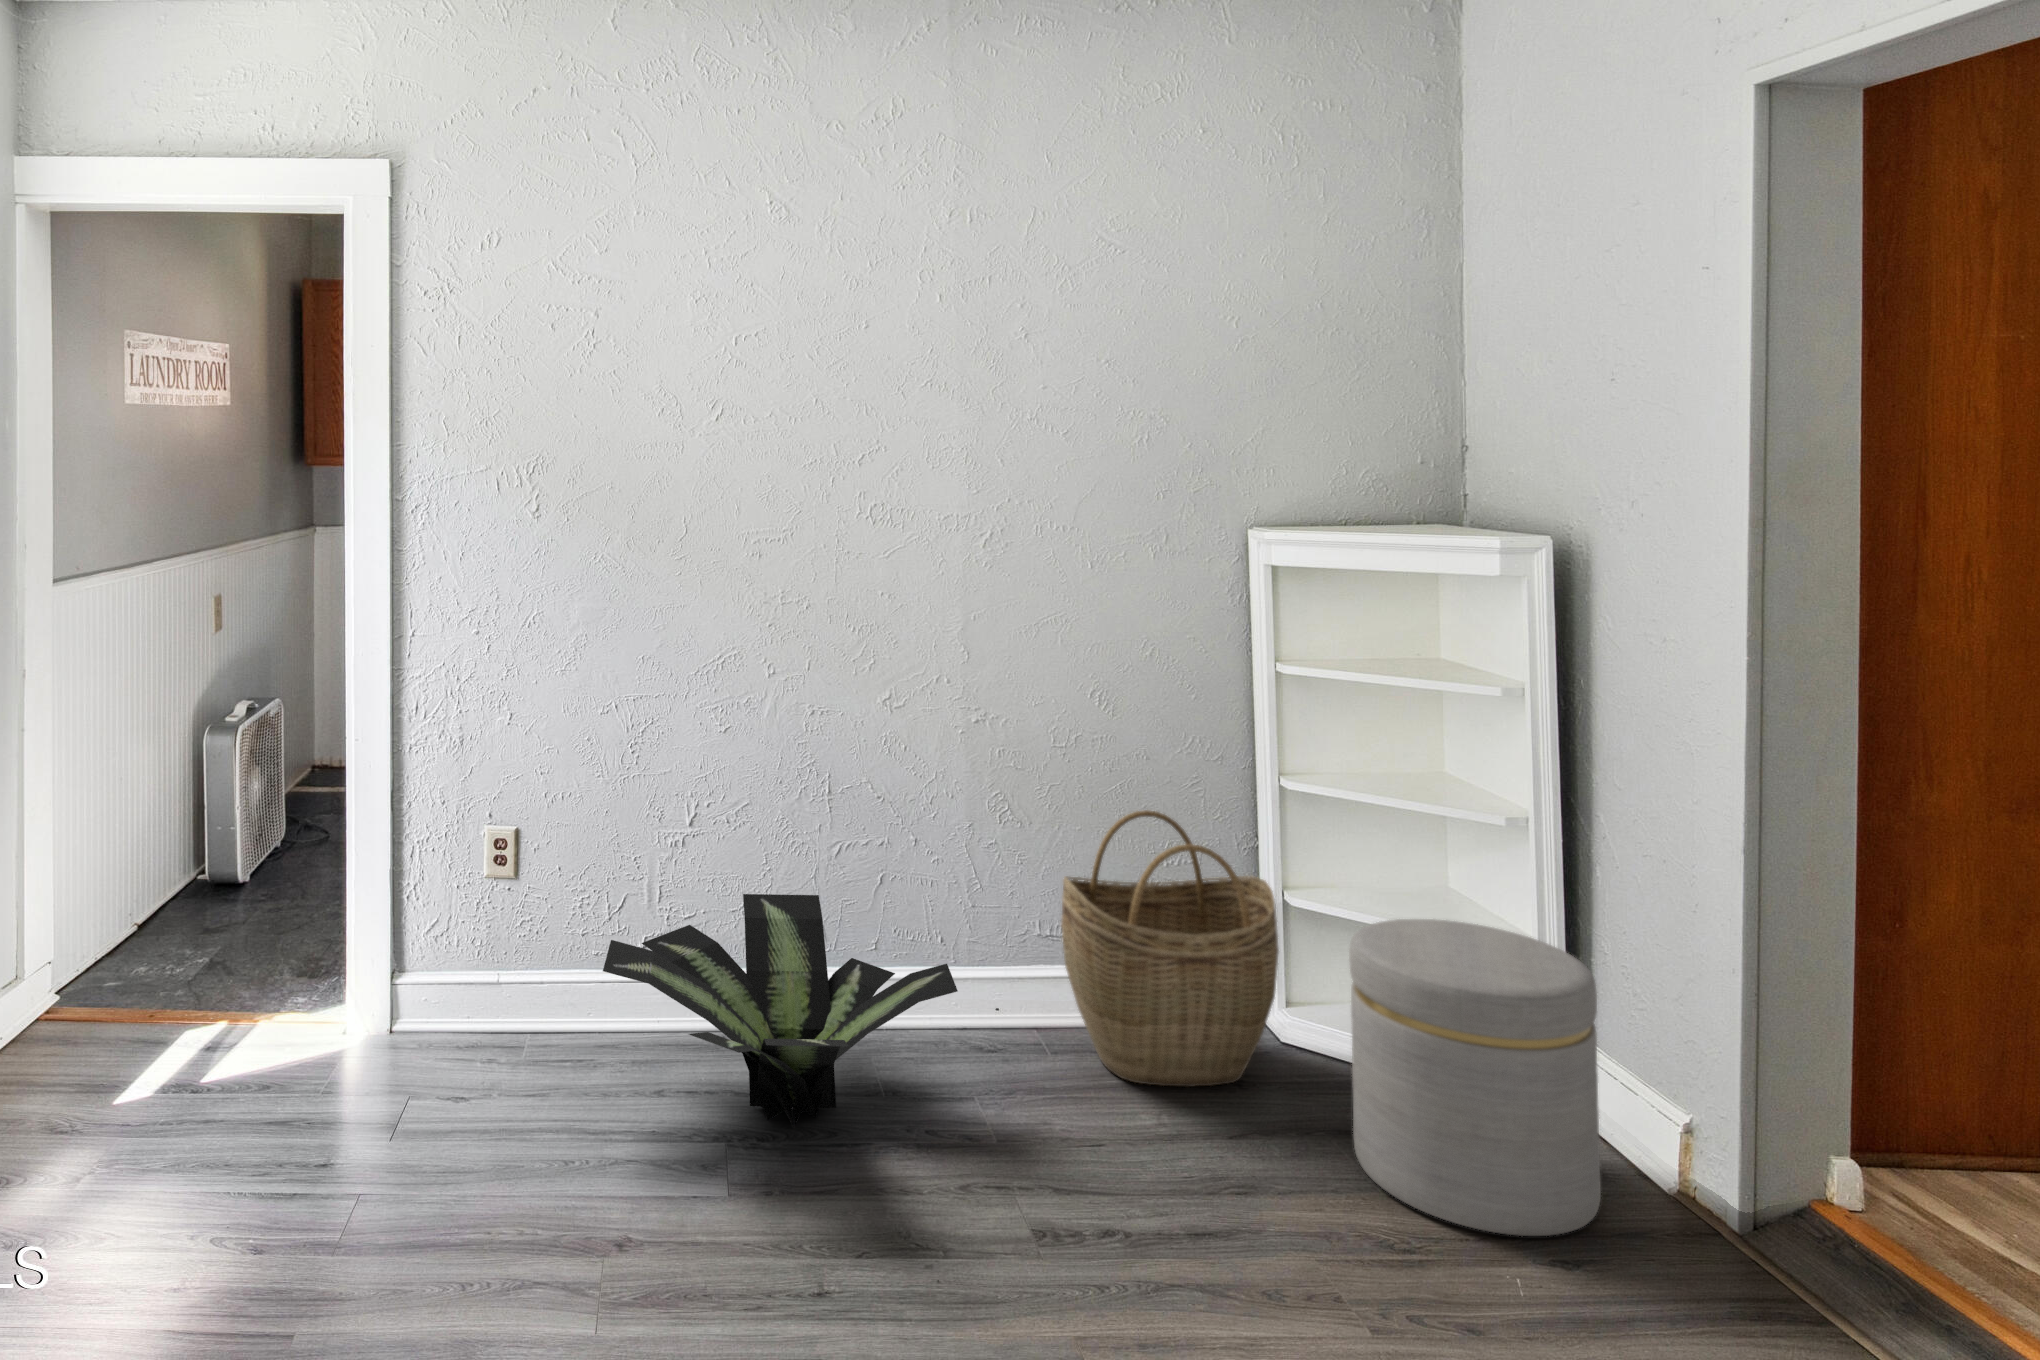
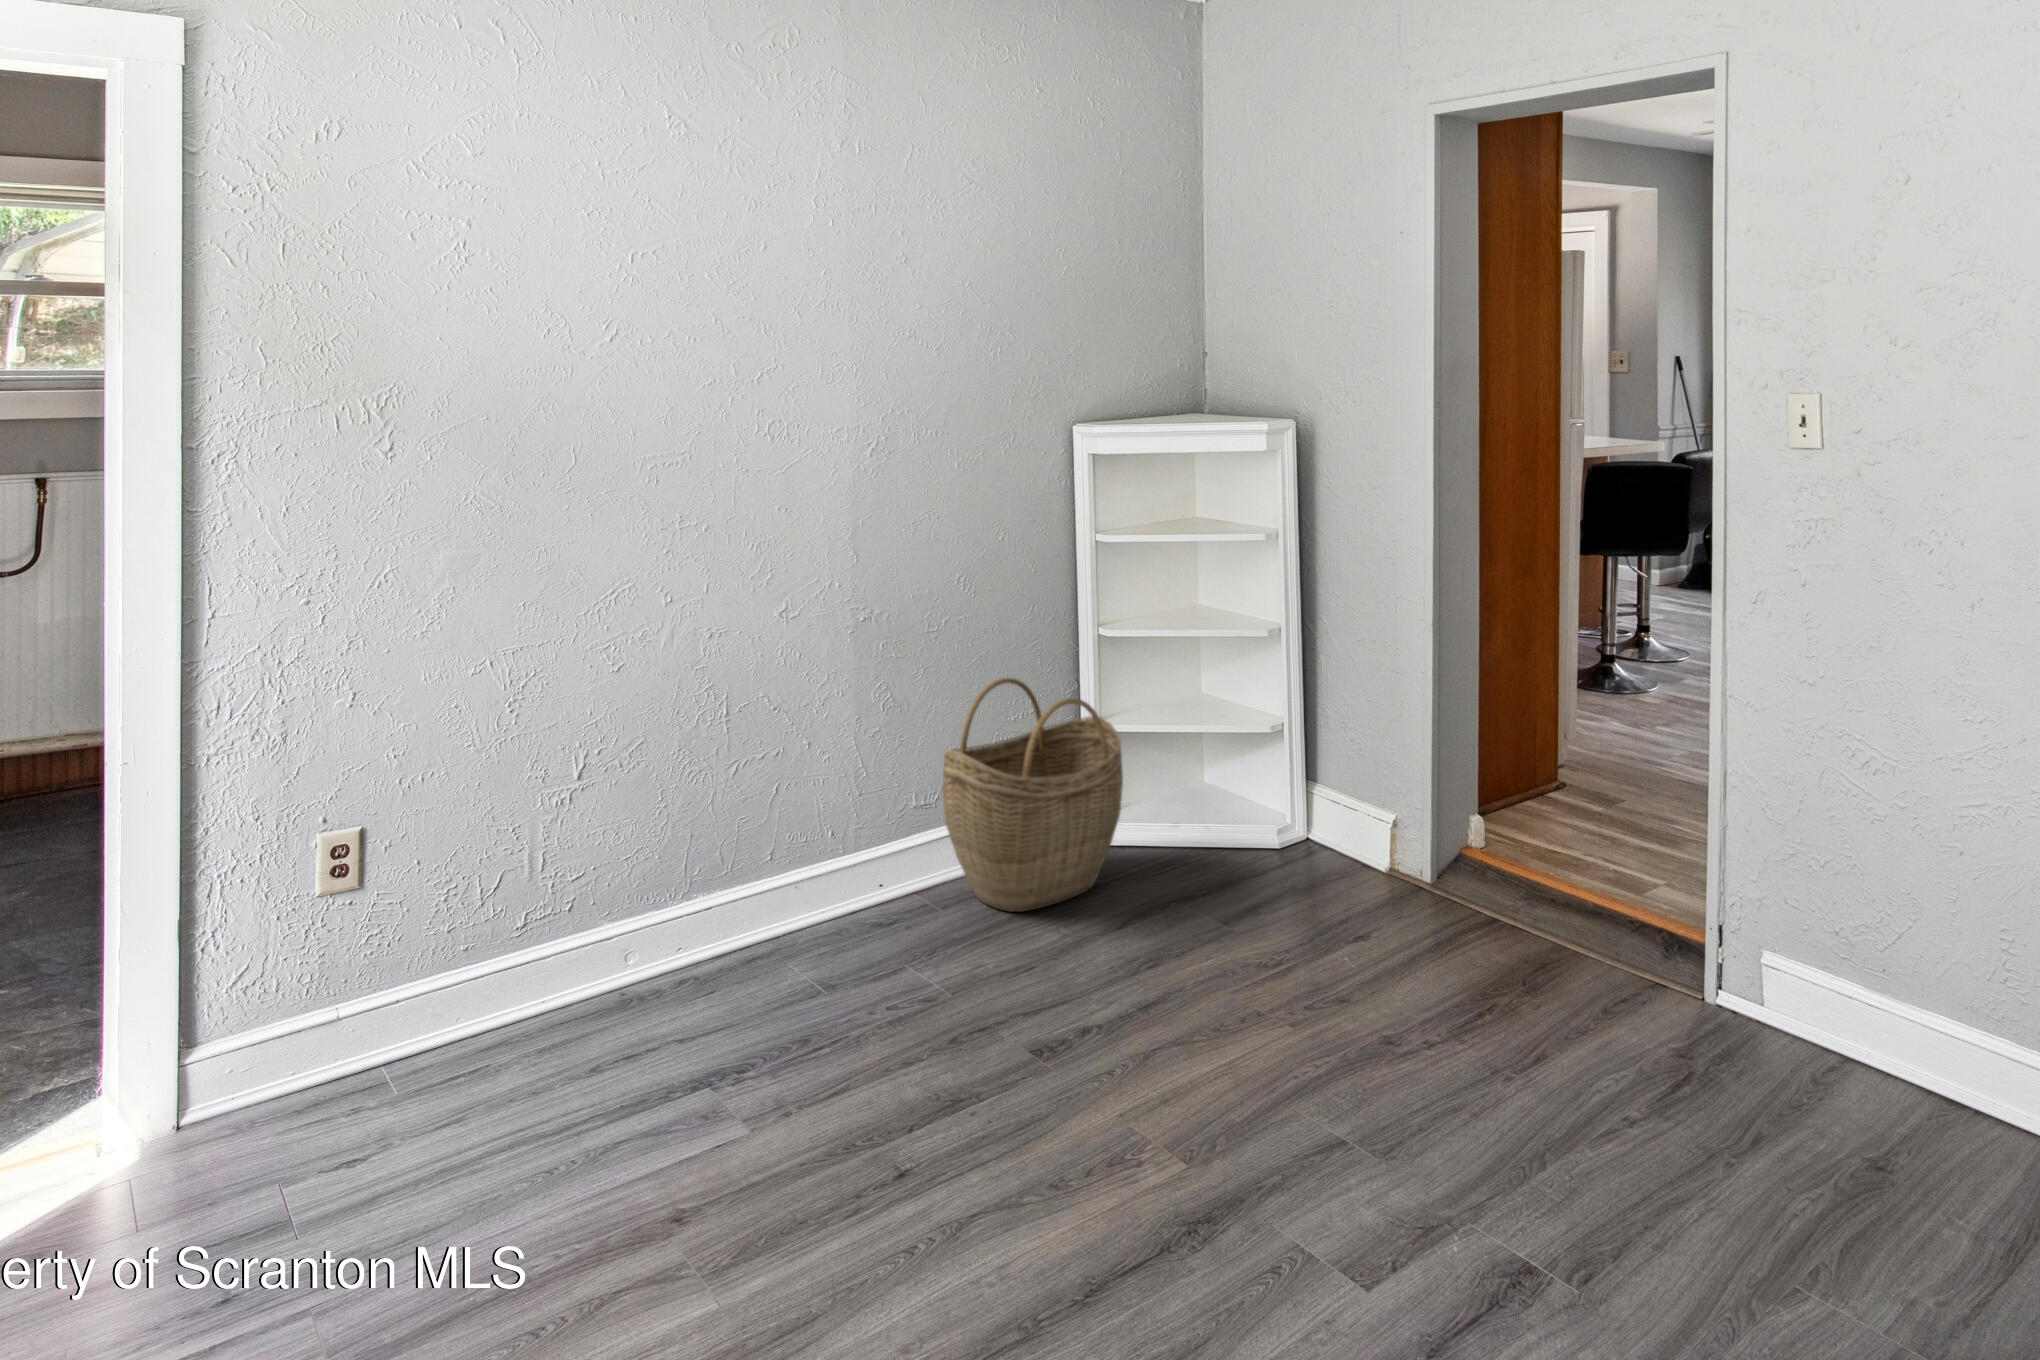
potted plant: present [603,894,958,1127] -> none [535,824,909,1054]
ottoman: present [1349,919,1601,1236] -> none [1200,716,1365,935]

